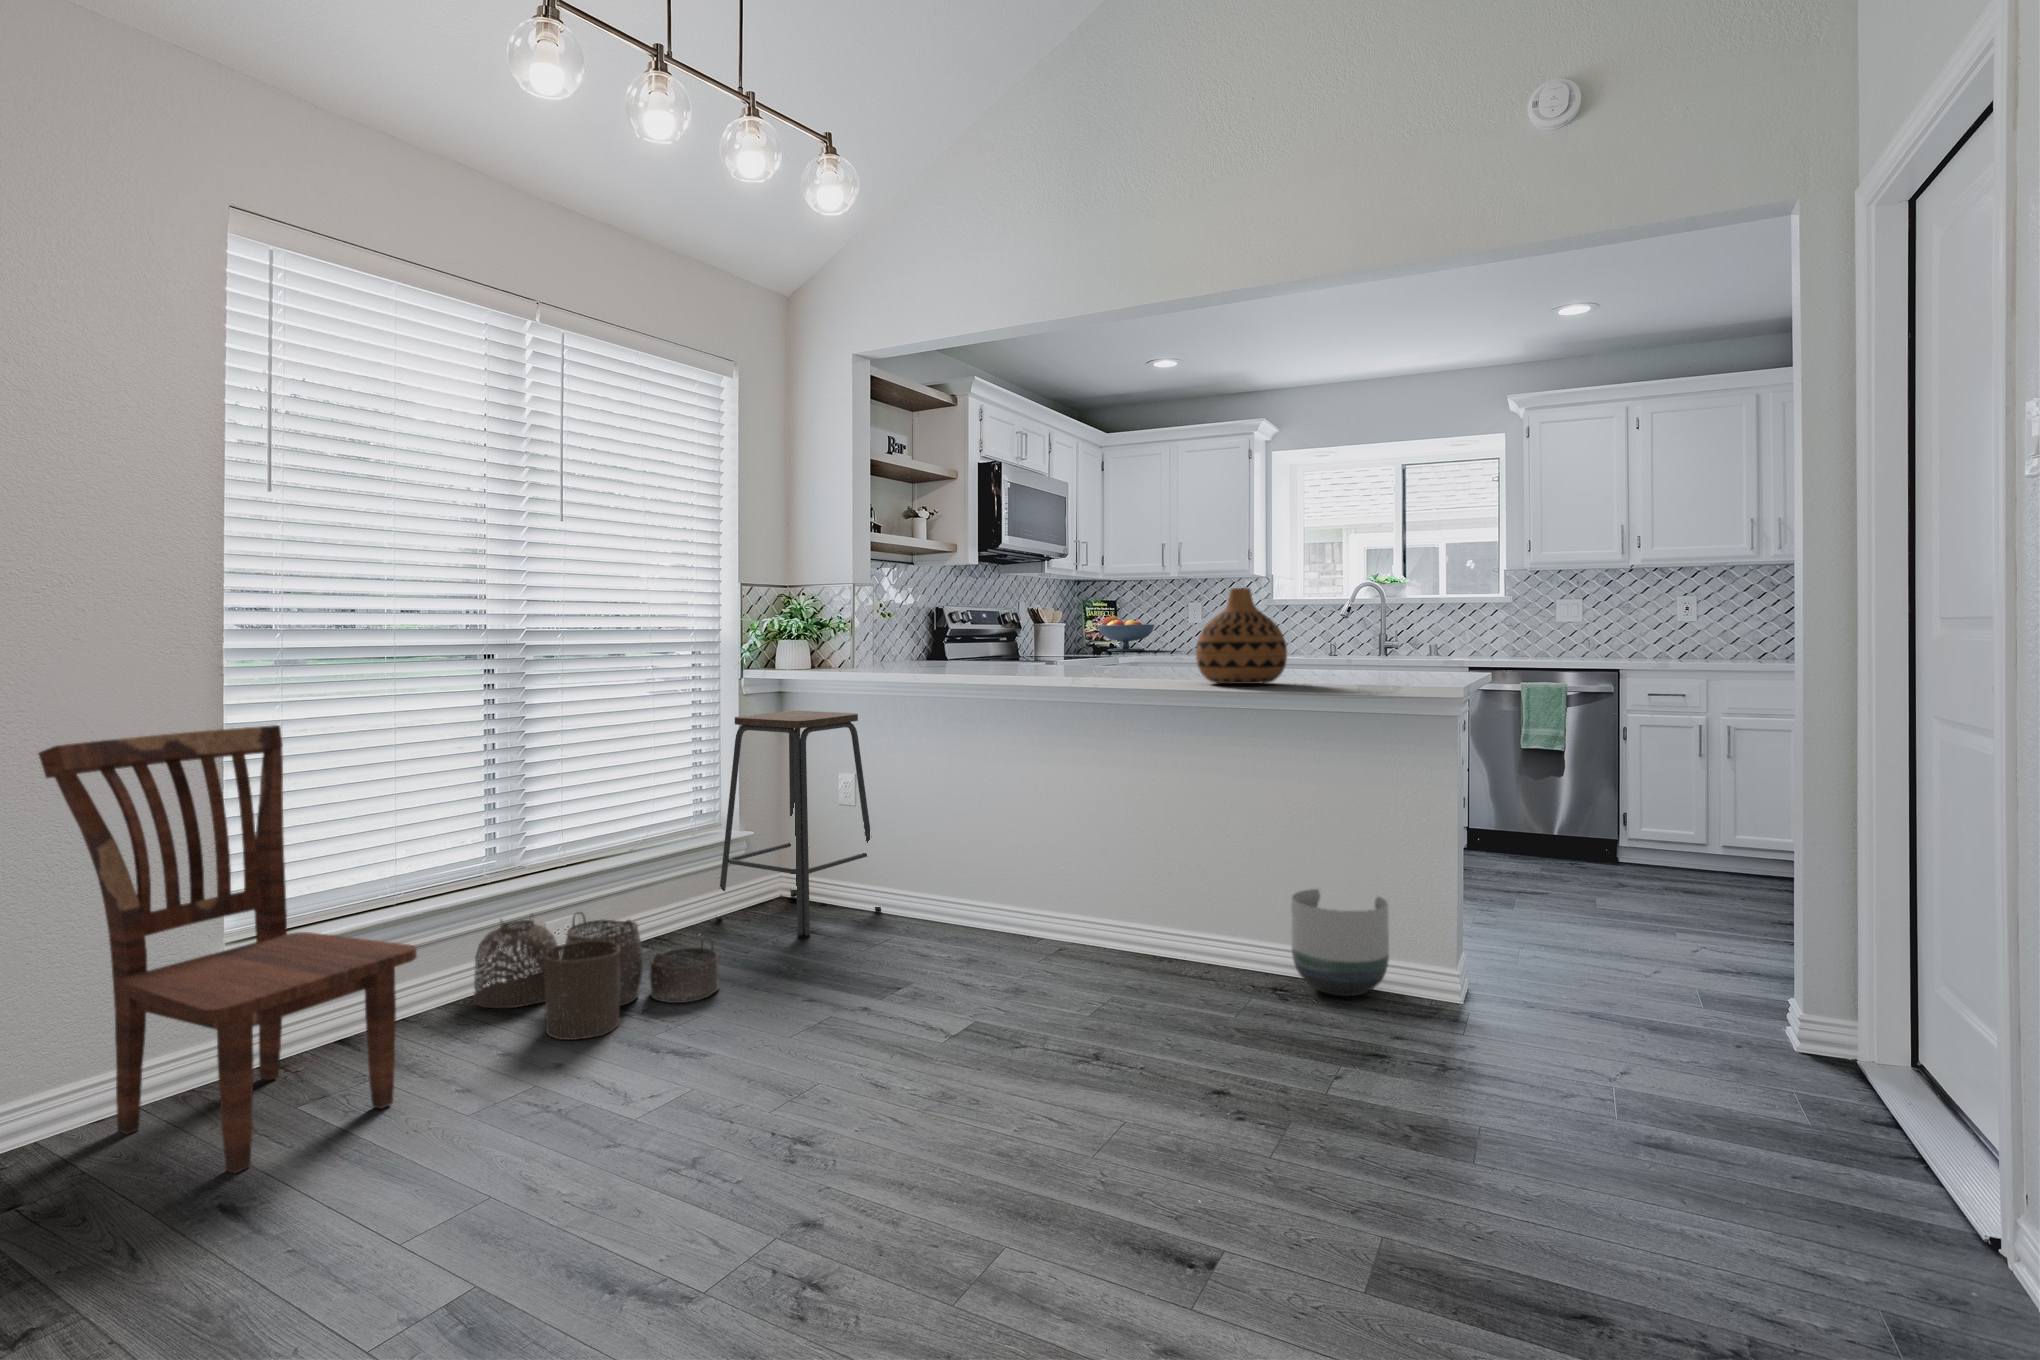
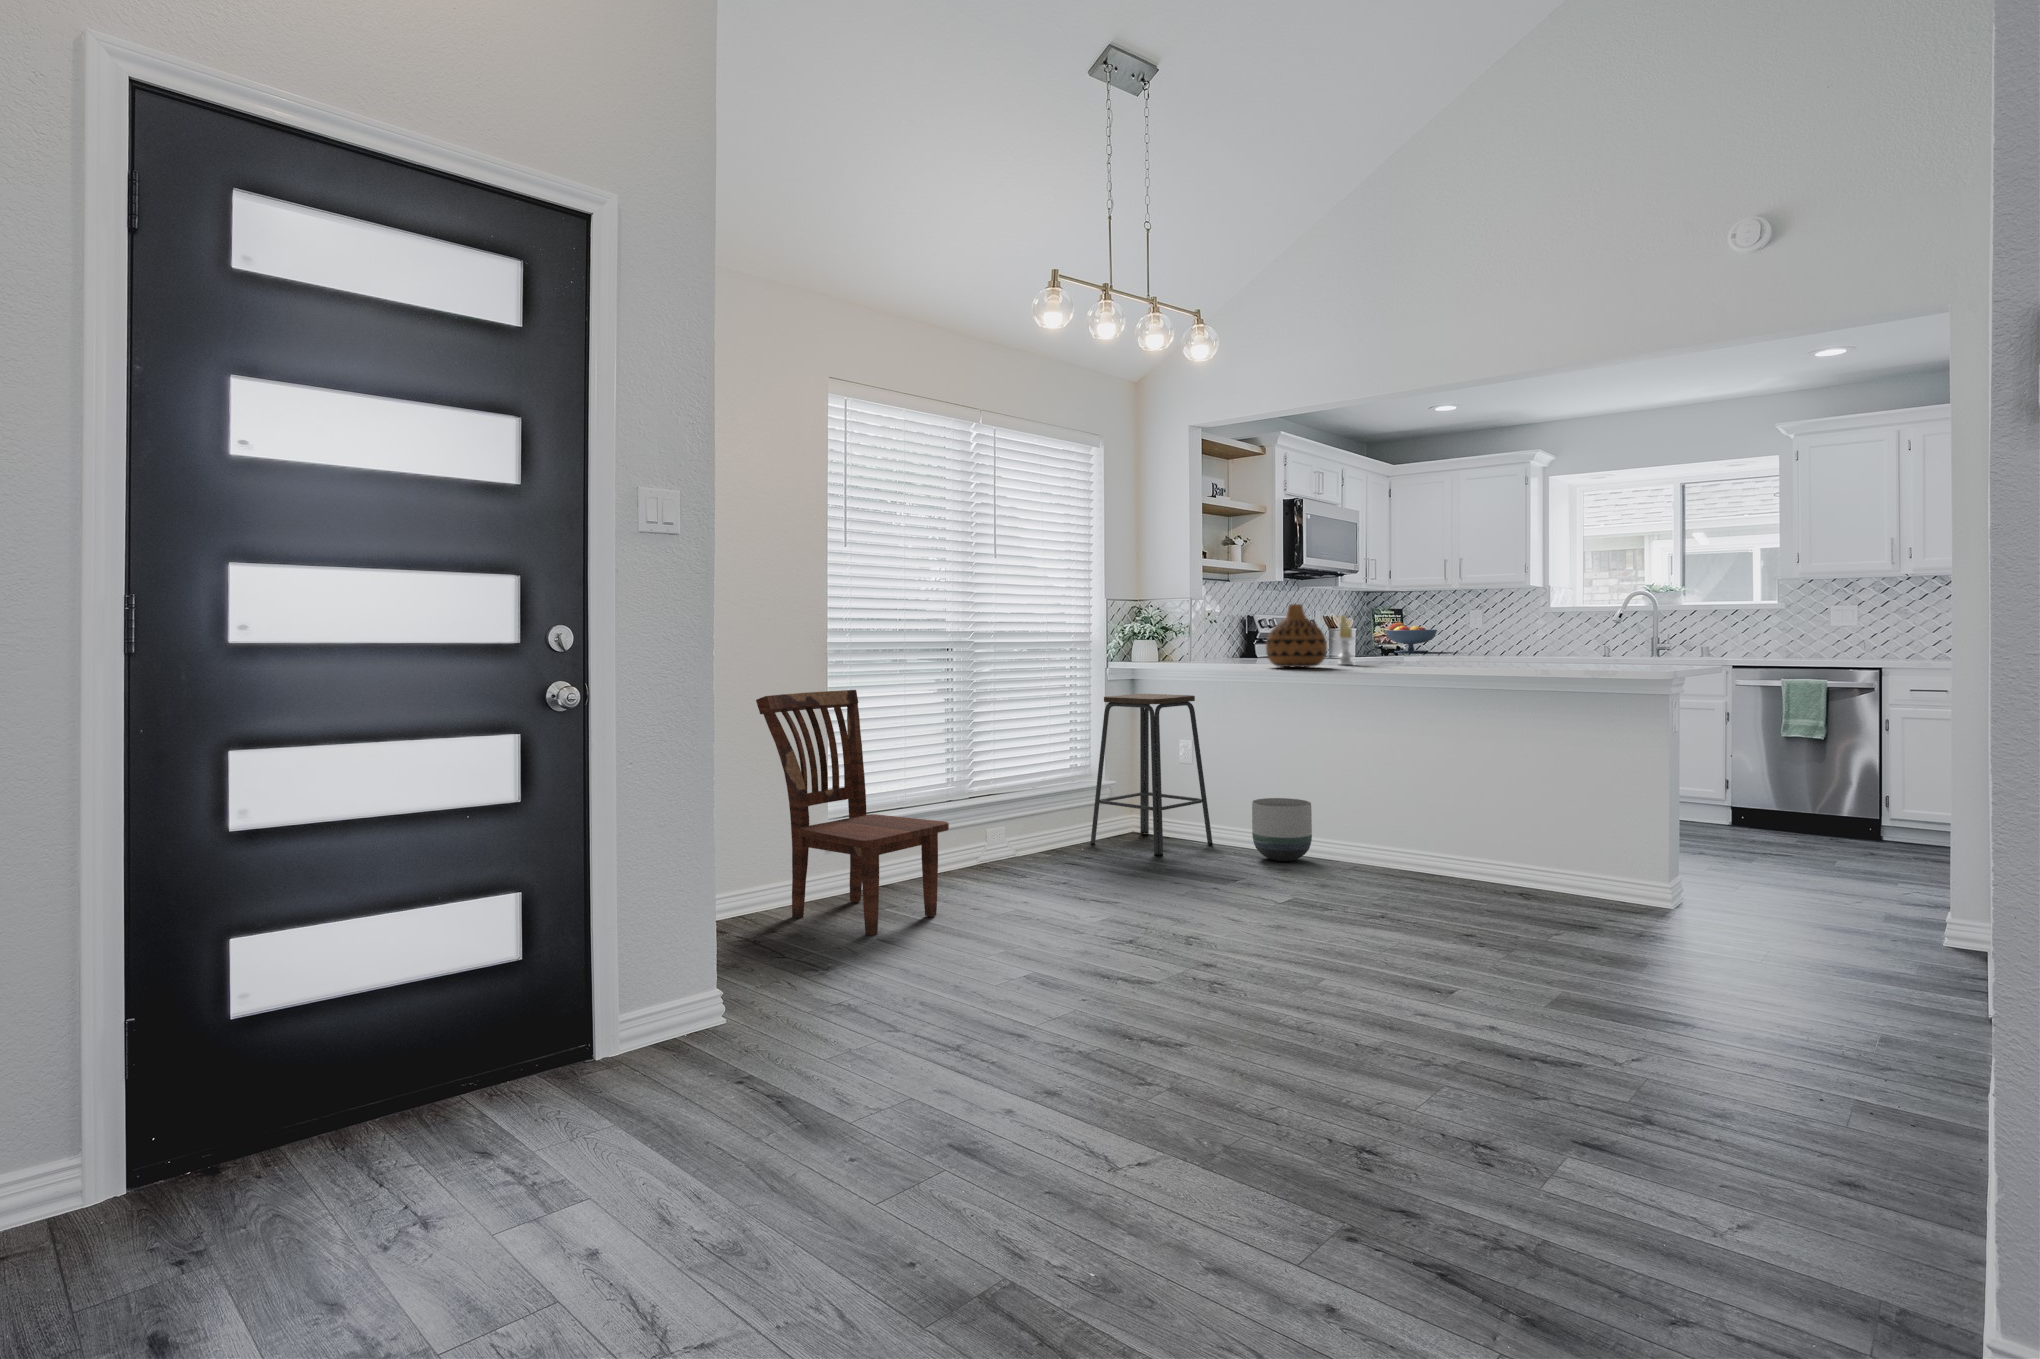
vase: present [1196,588,1287,684] -> present [1266,604,1327,667]
candle: none [1033,606,1065,671] -> present [1335,615,1356,665]
planter: present [1291,889,1389,996] -> present [1252,798,1312,861]
woven basket: present [473,912,719,1040] -> none [949,821,1110,896]

